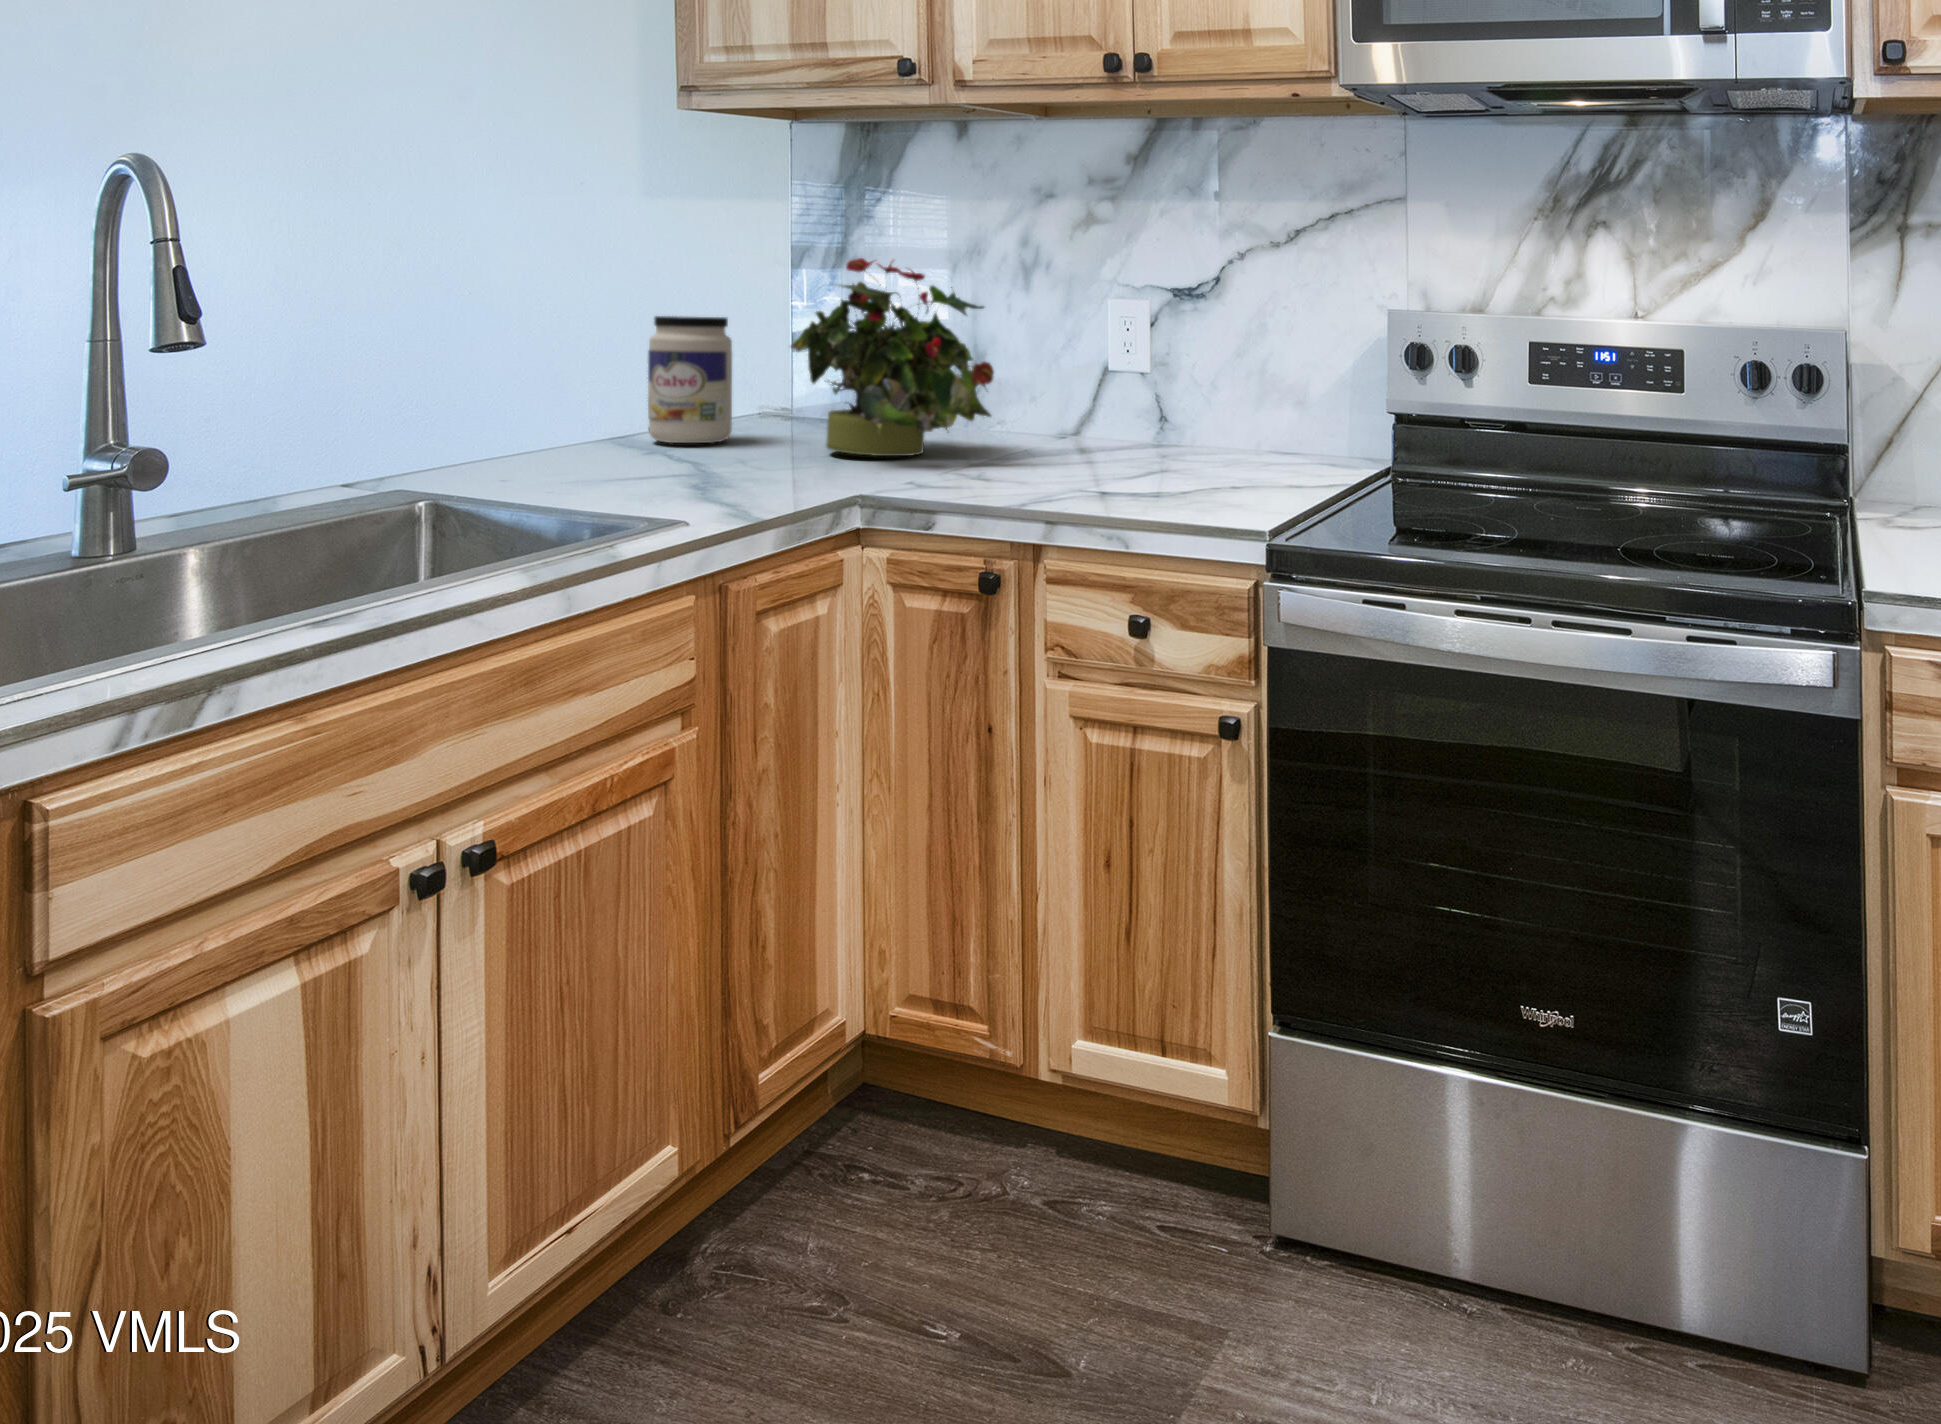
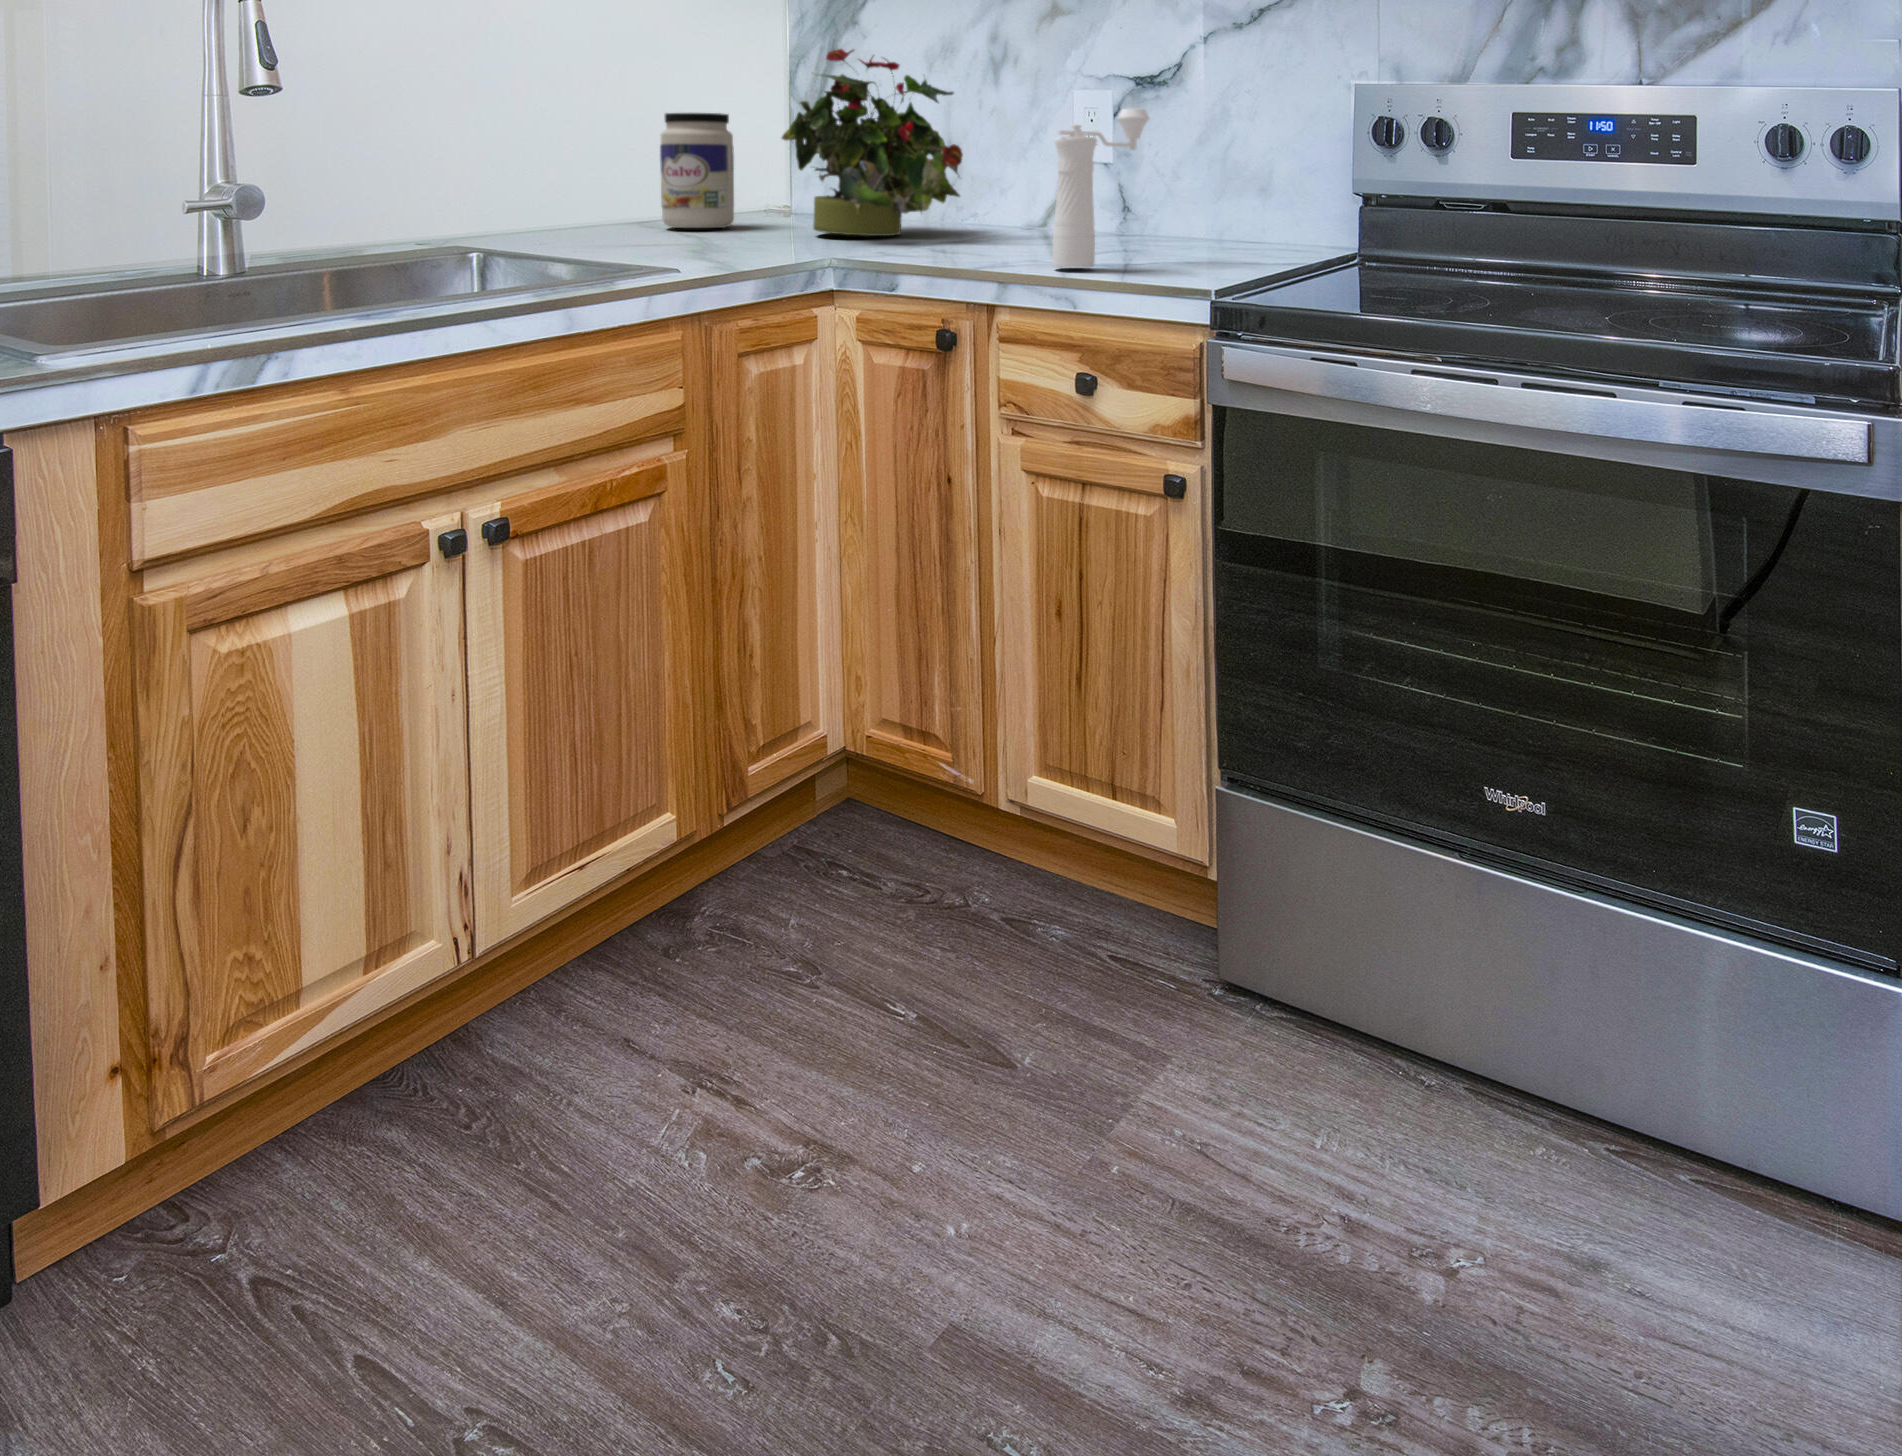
pepper mill: none [1097,339,1194,503] -> present [1052,109,1149,267]

